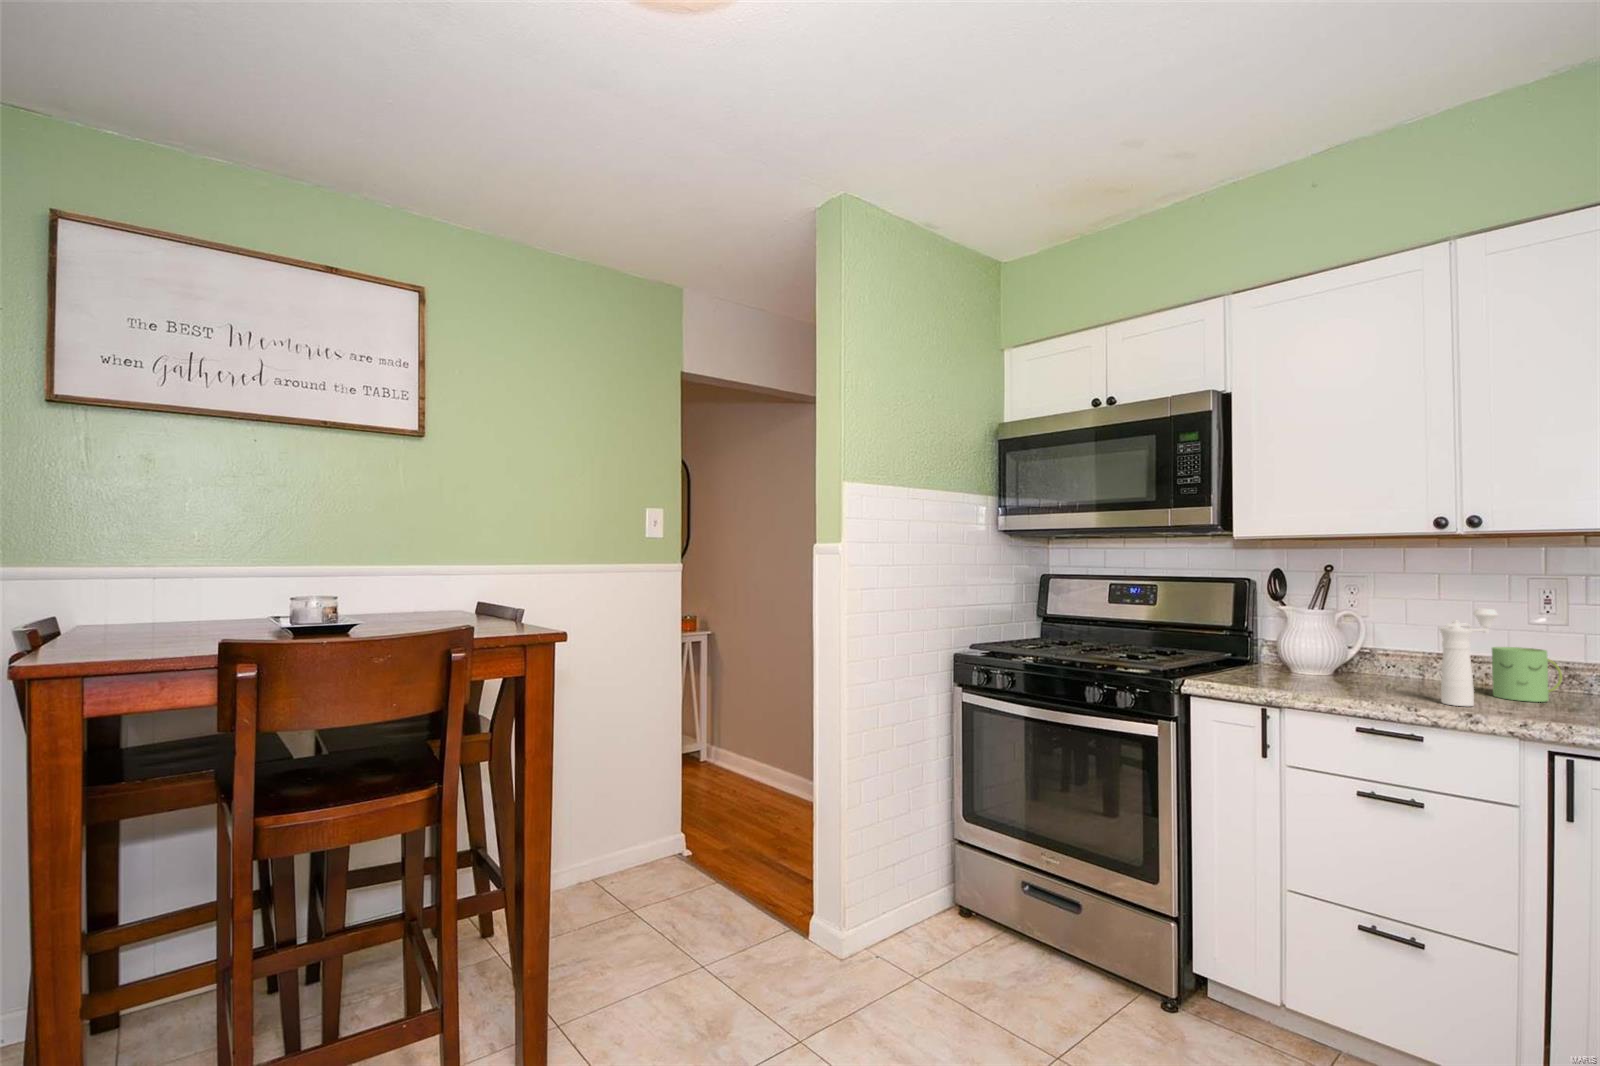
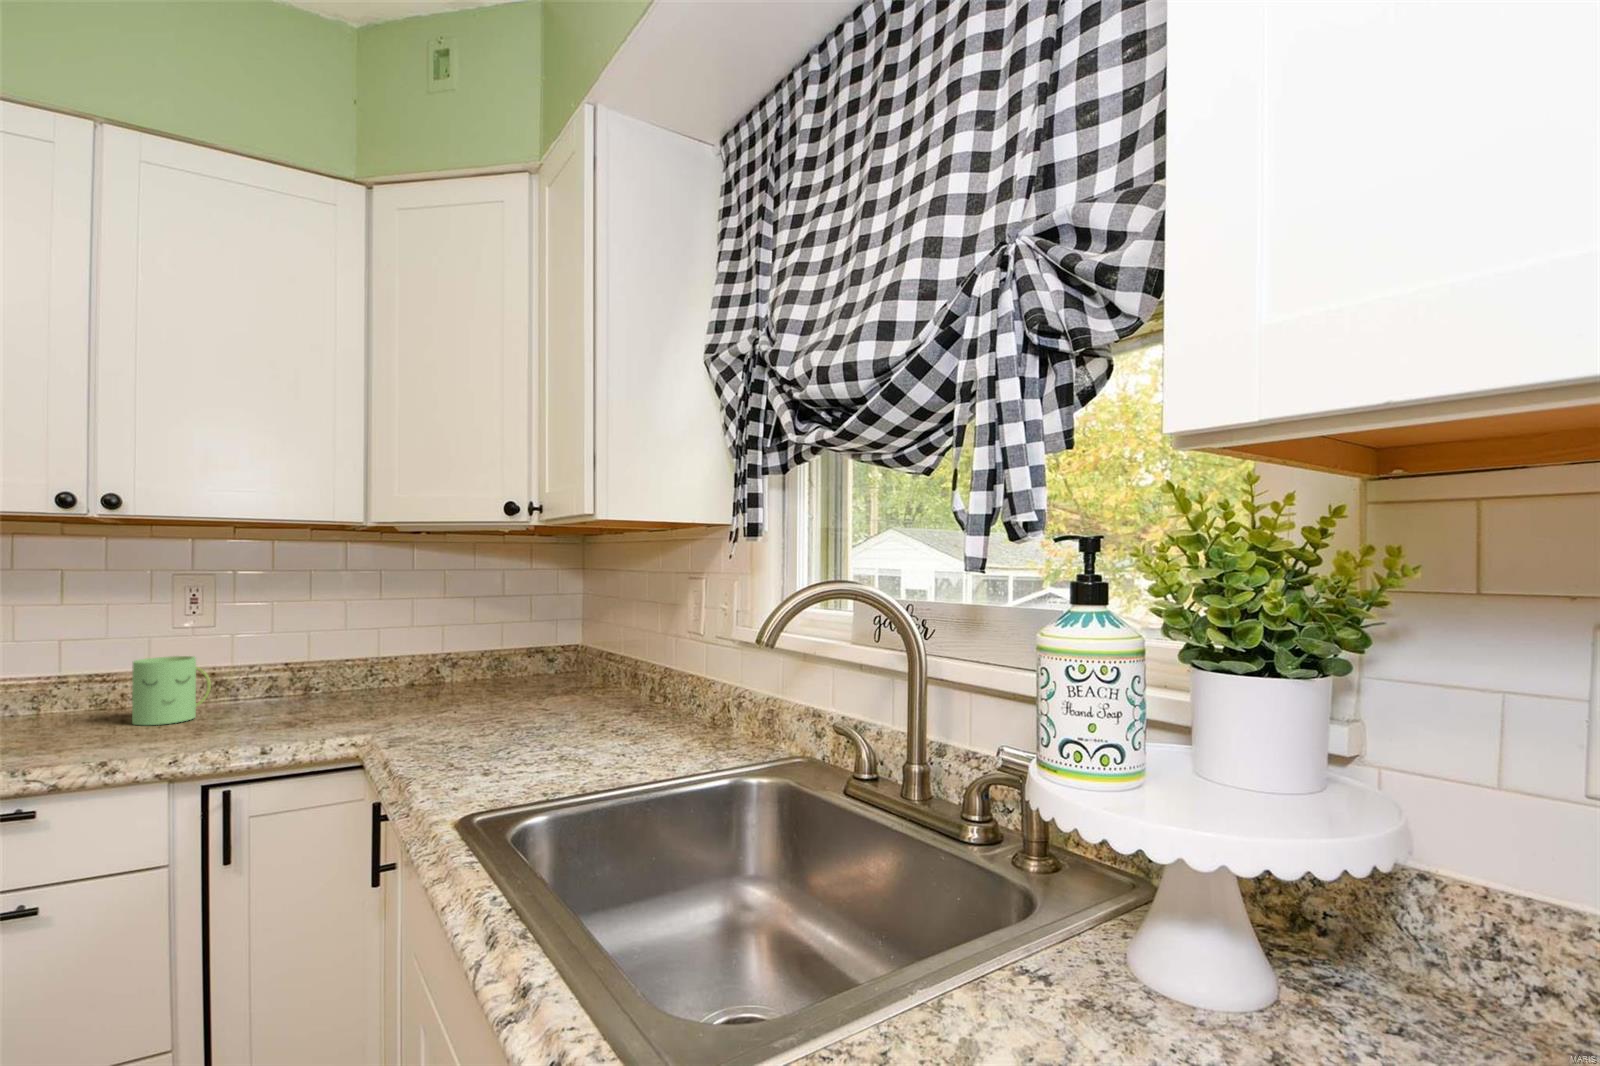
pepper mill: present [1440,609,1498,706] -> none [65,613,144,753]

